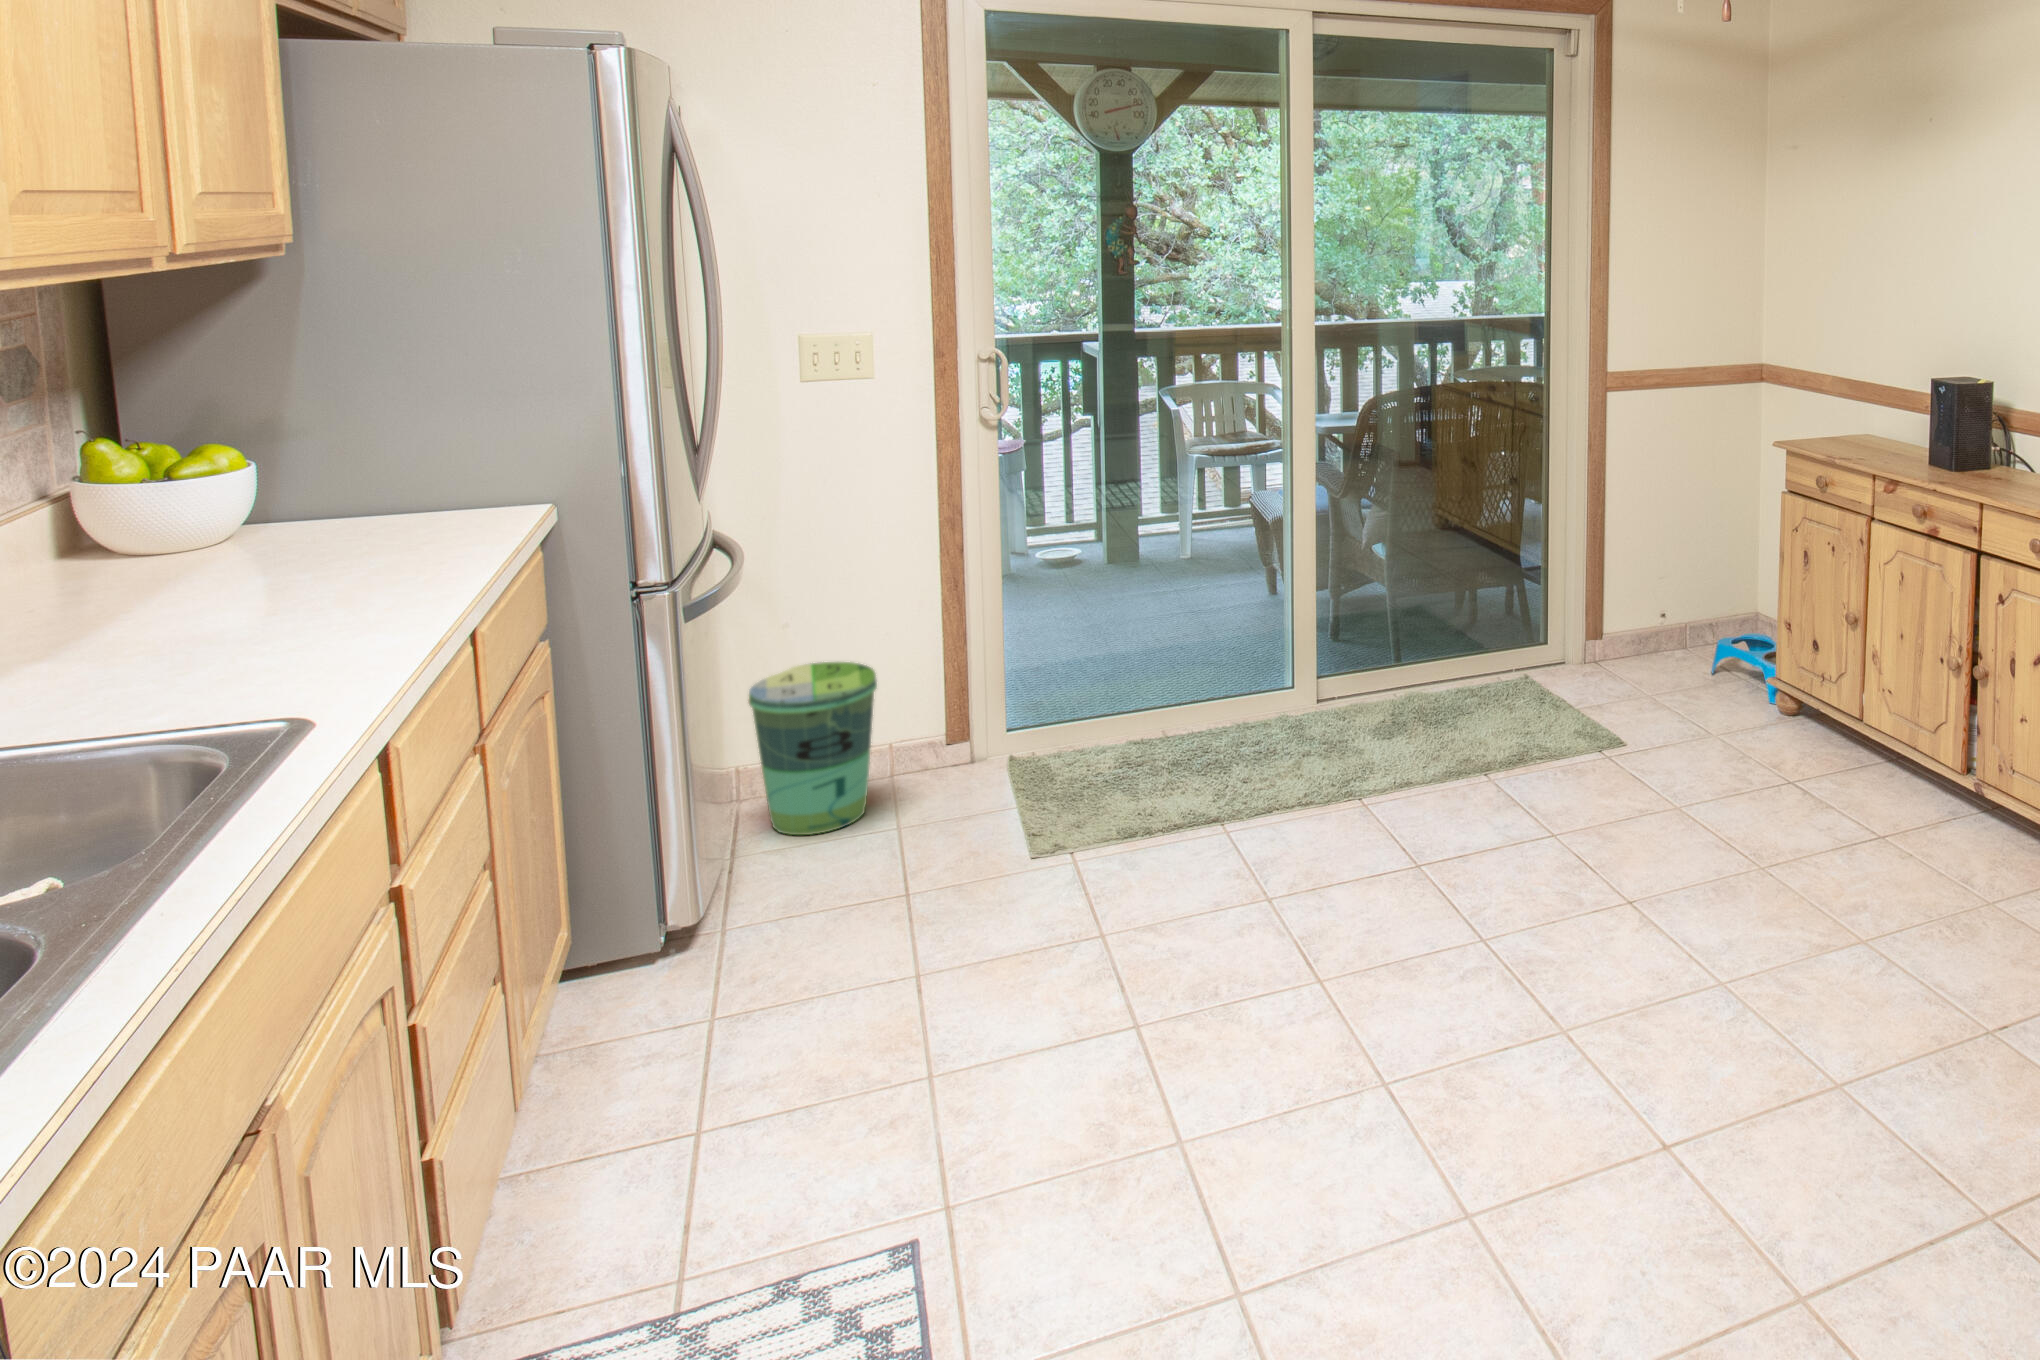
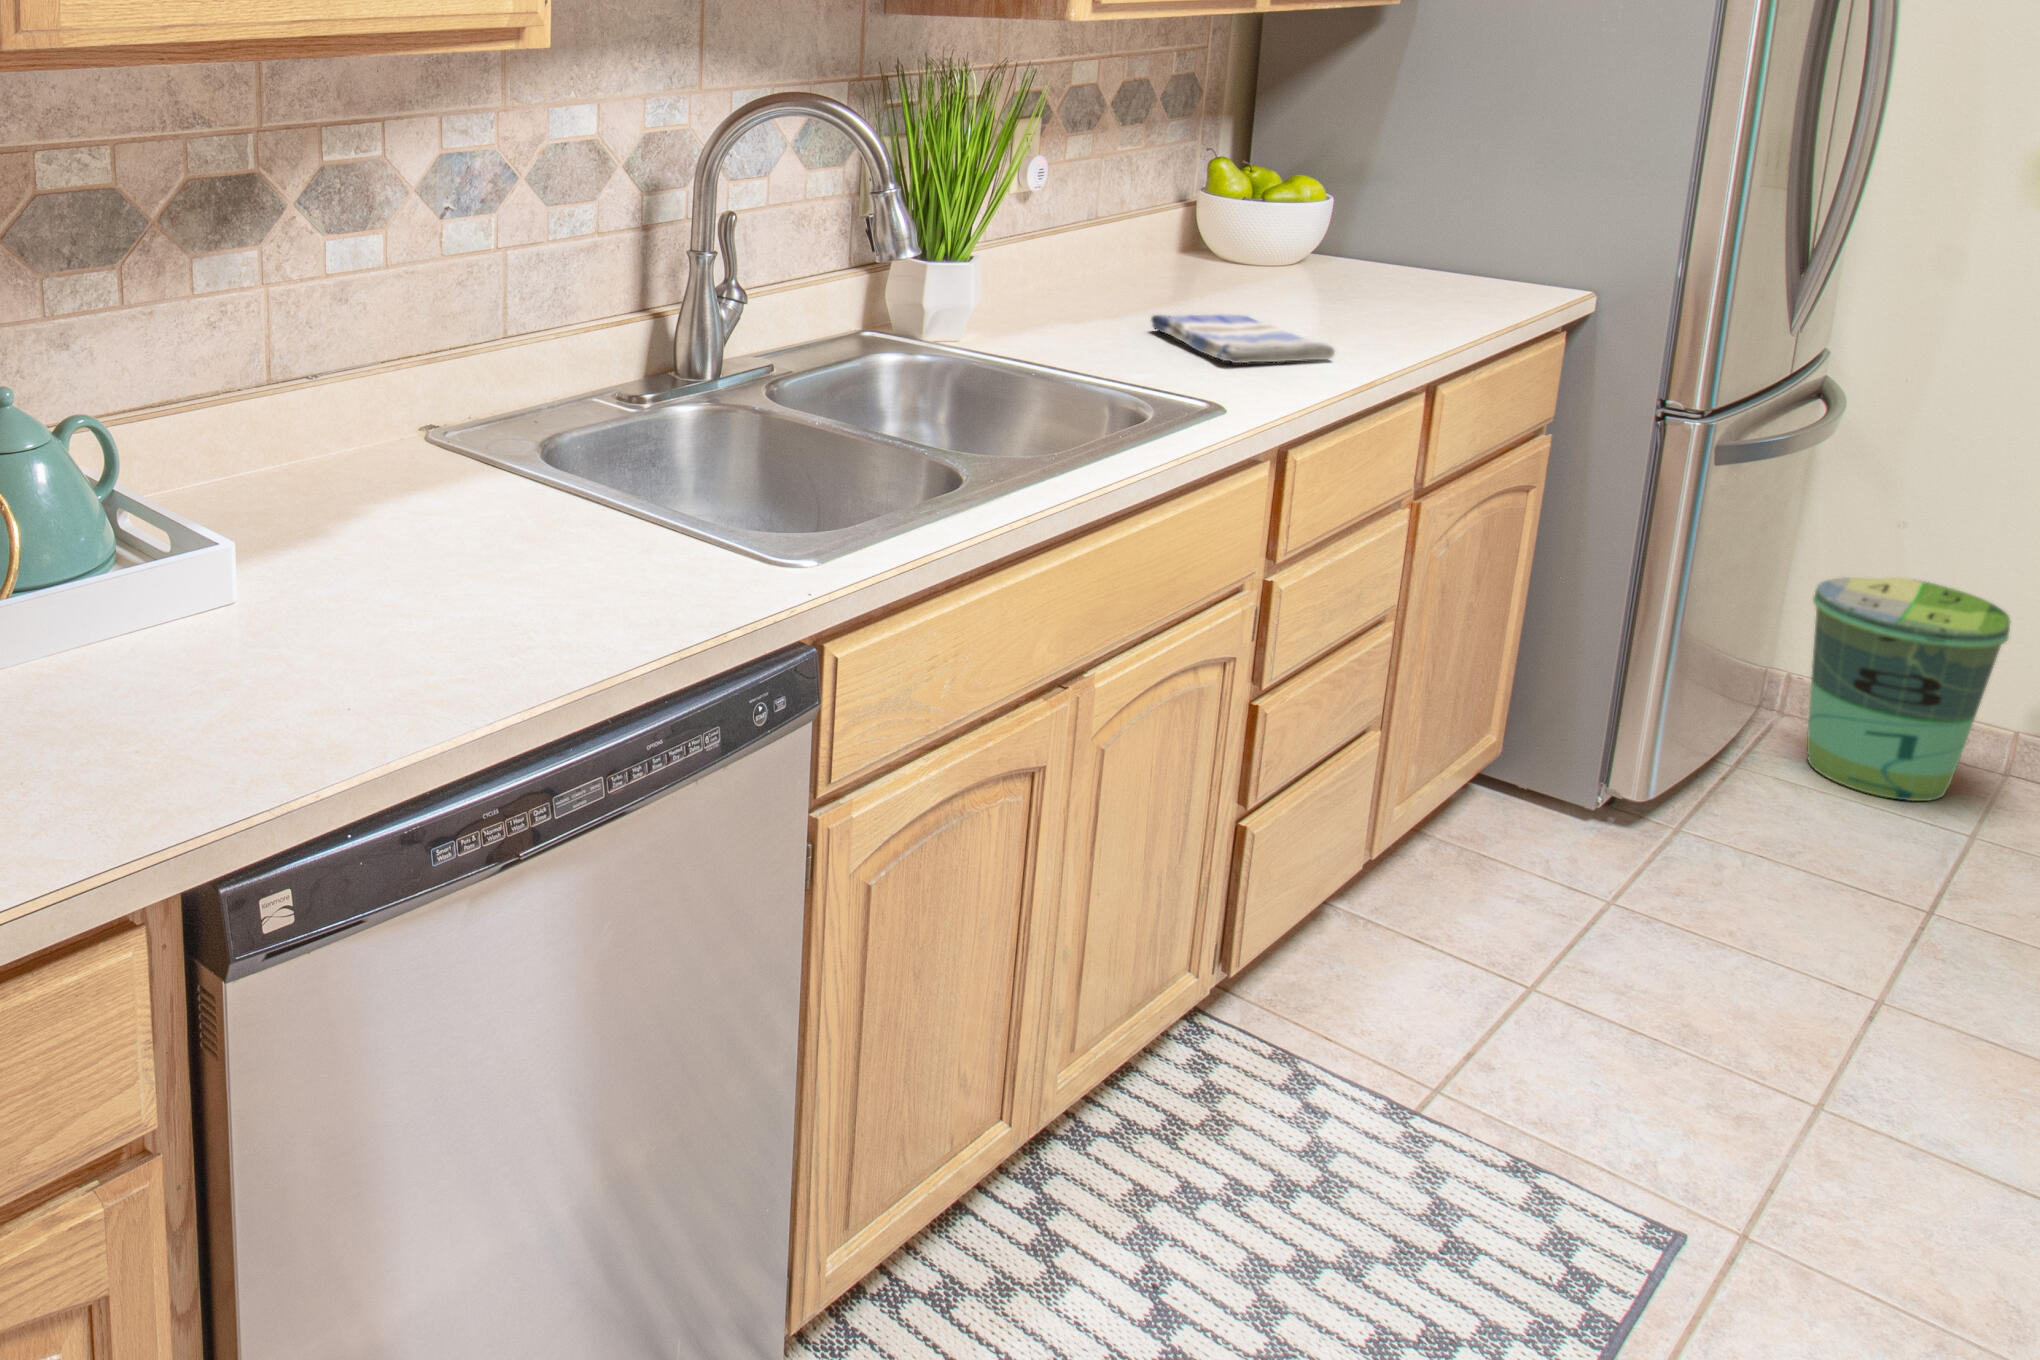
dish towel: none [99,611,379,667] -> present [1151,315,1335,363]

